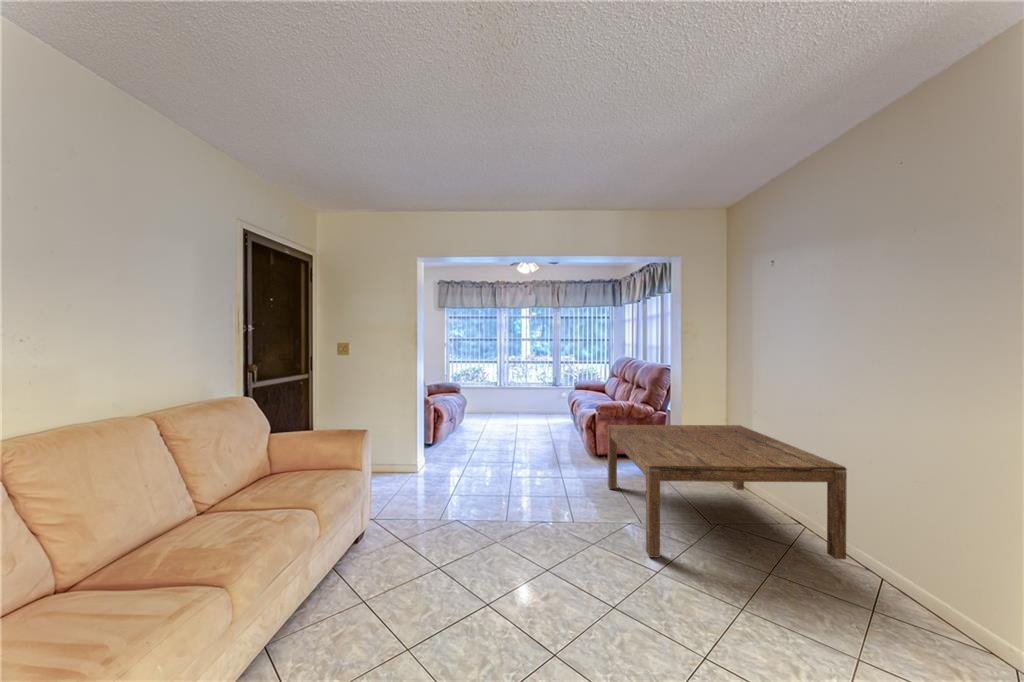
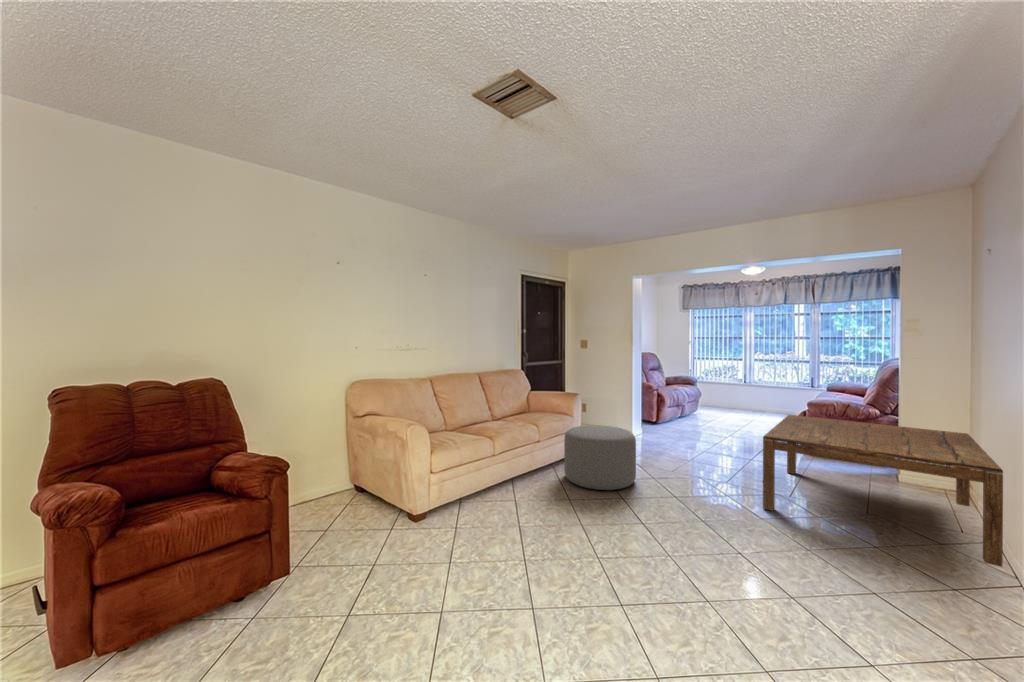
ottoman: none [371,483,491,615] -> present [564,425,636,490]

